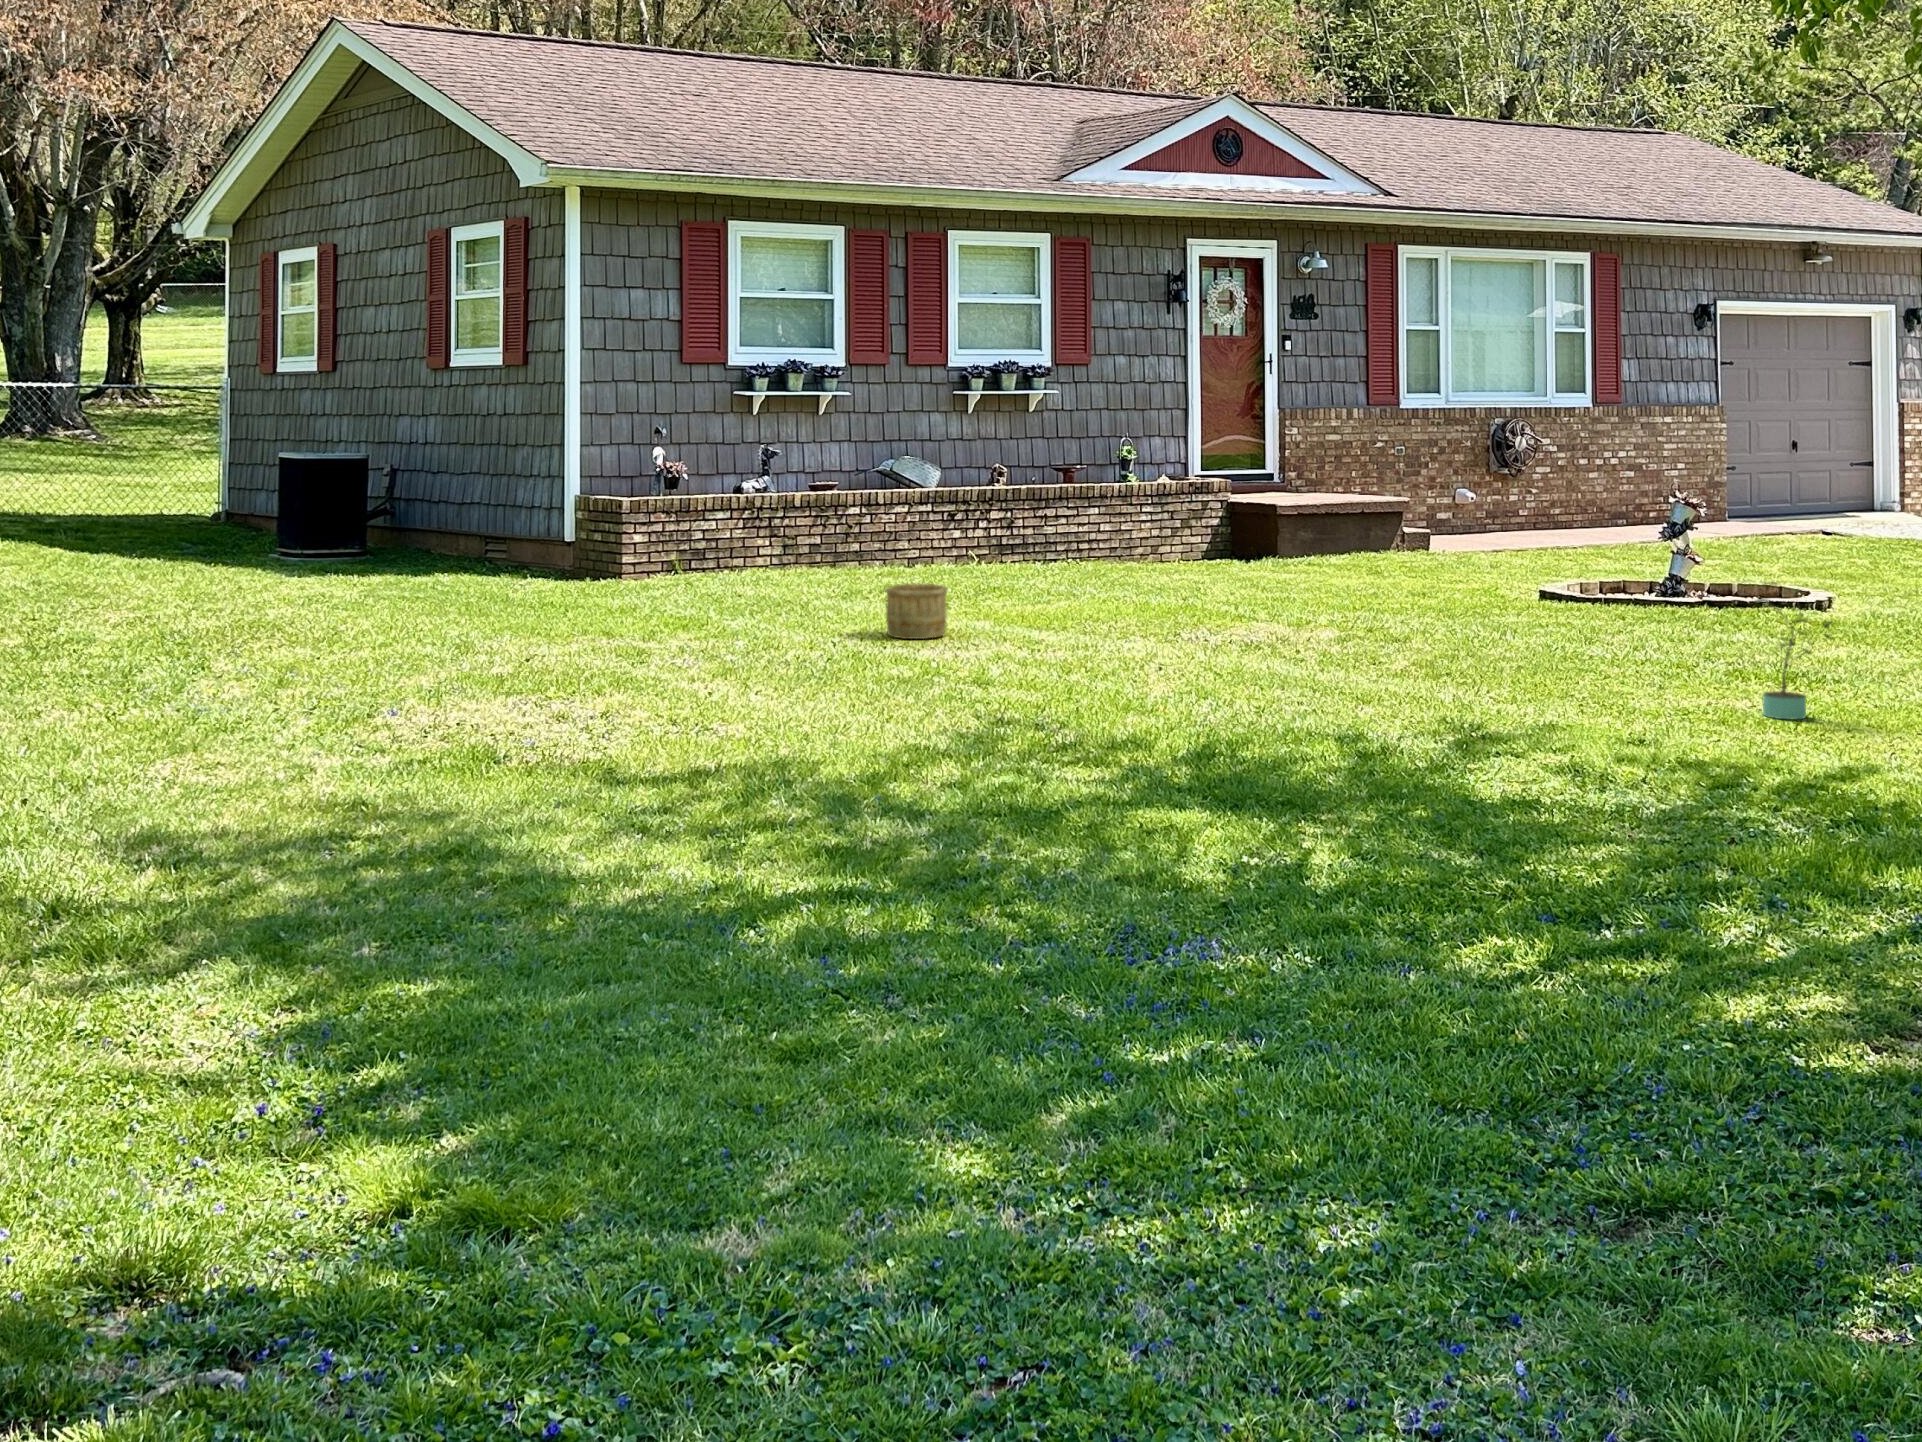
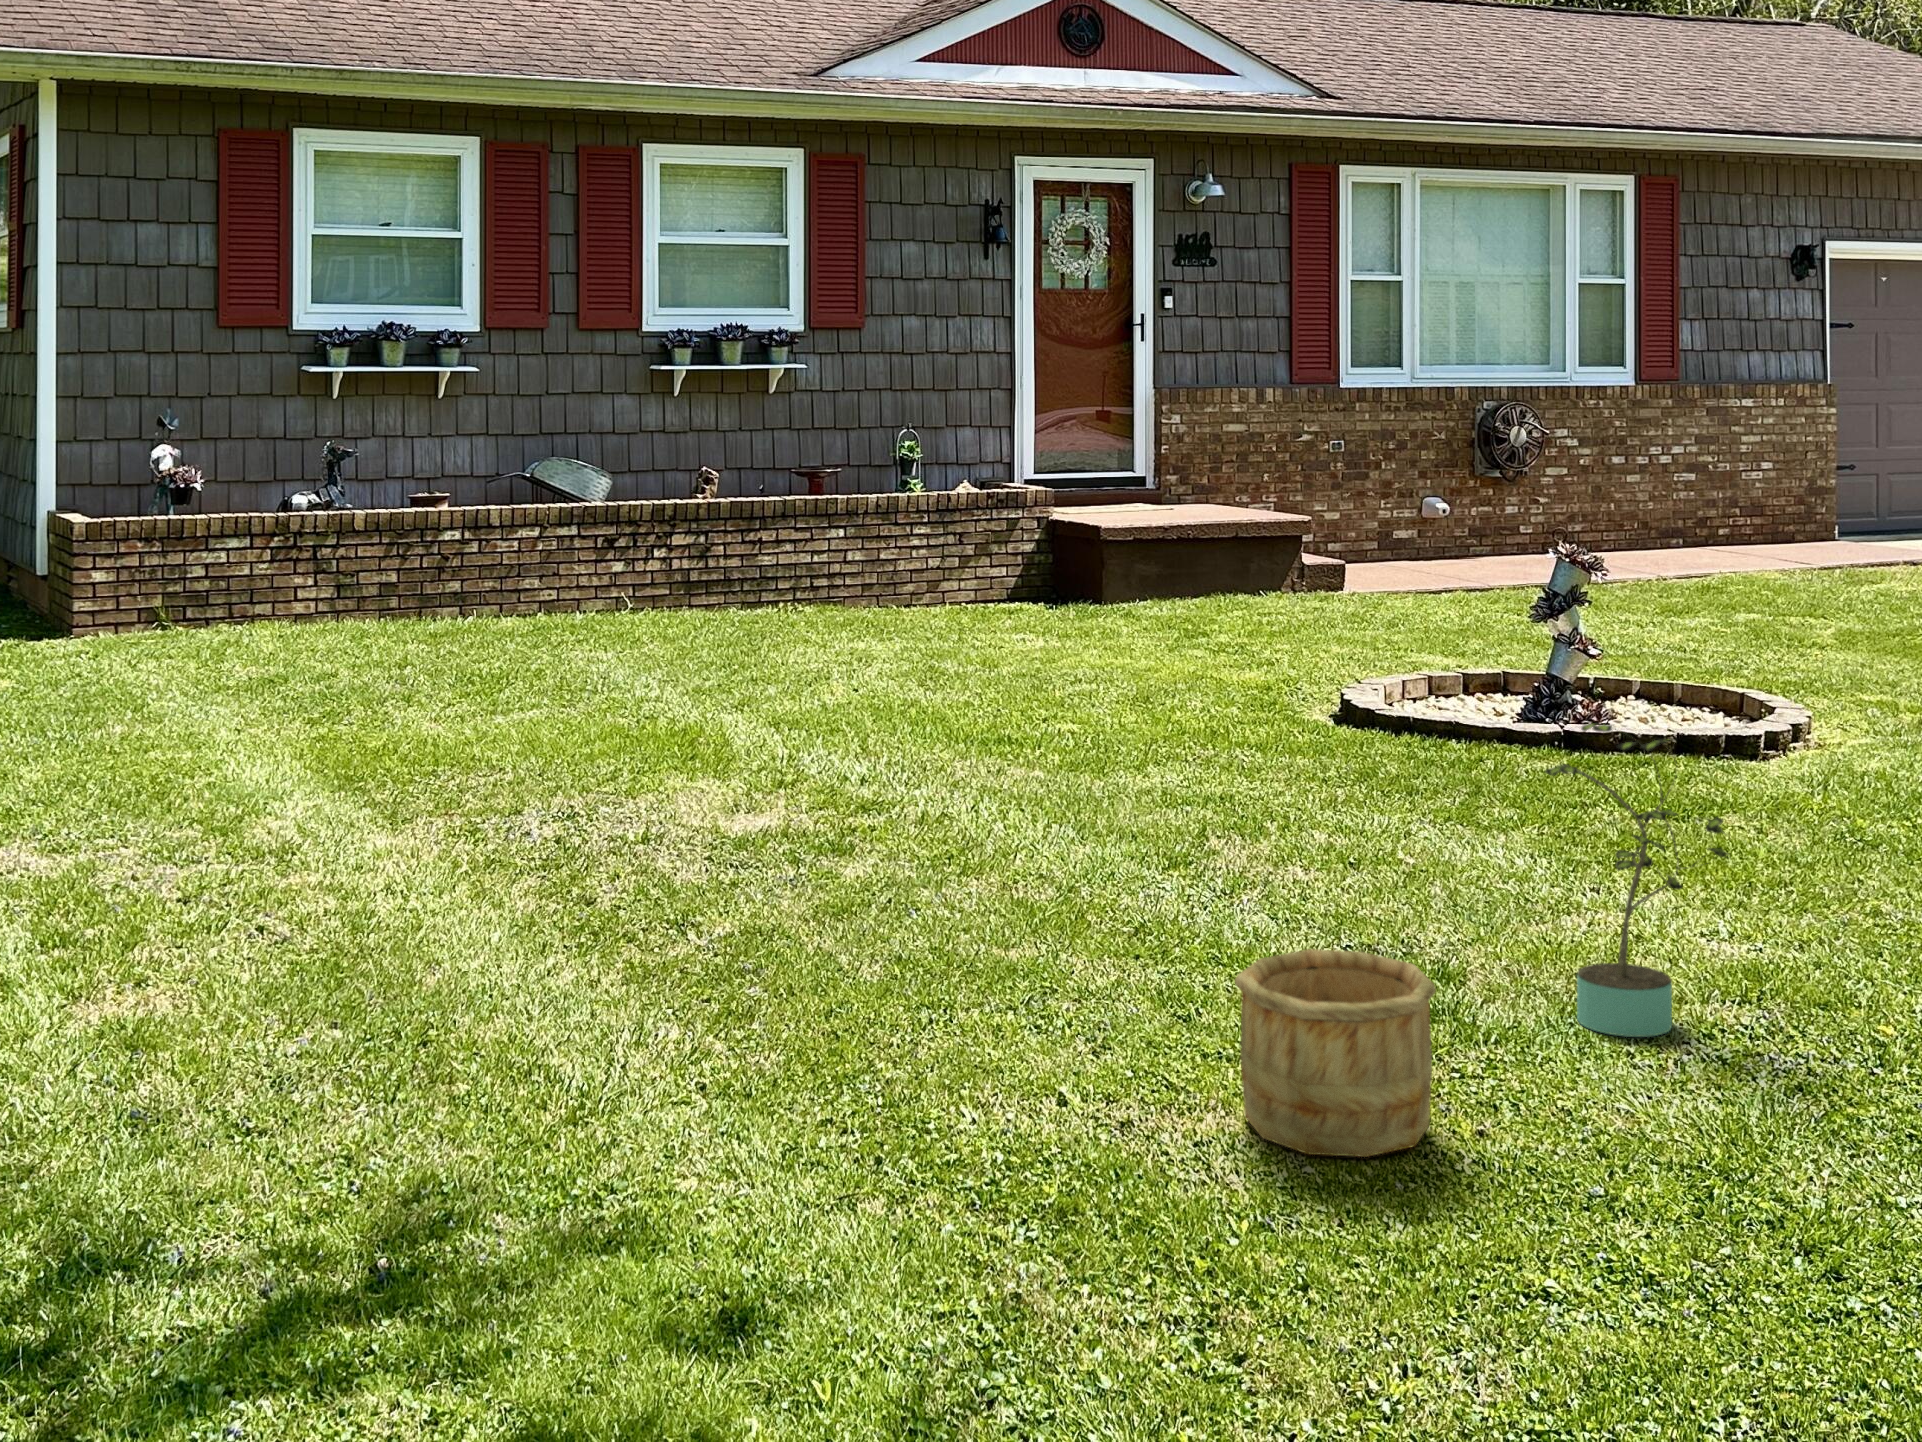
wooden bucket: present [885,584,948,639] -> present [1235,949,1436,1157]

